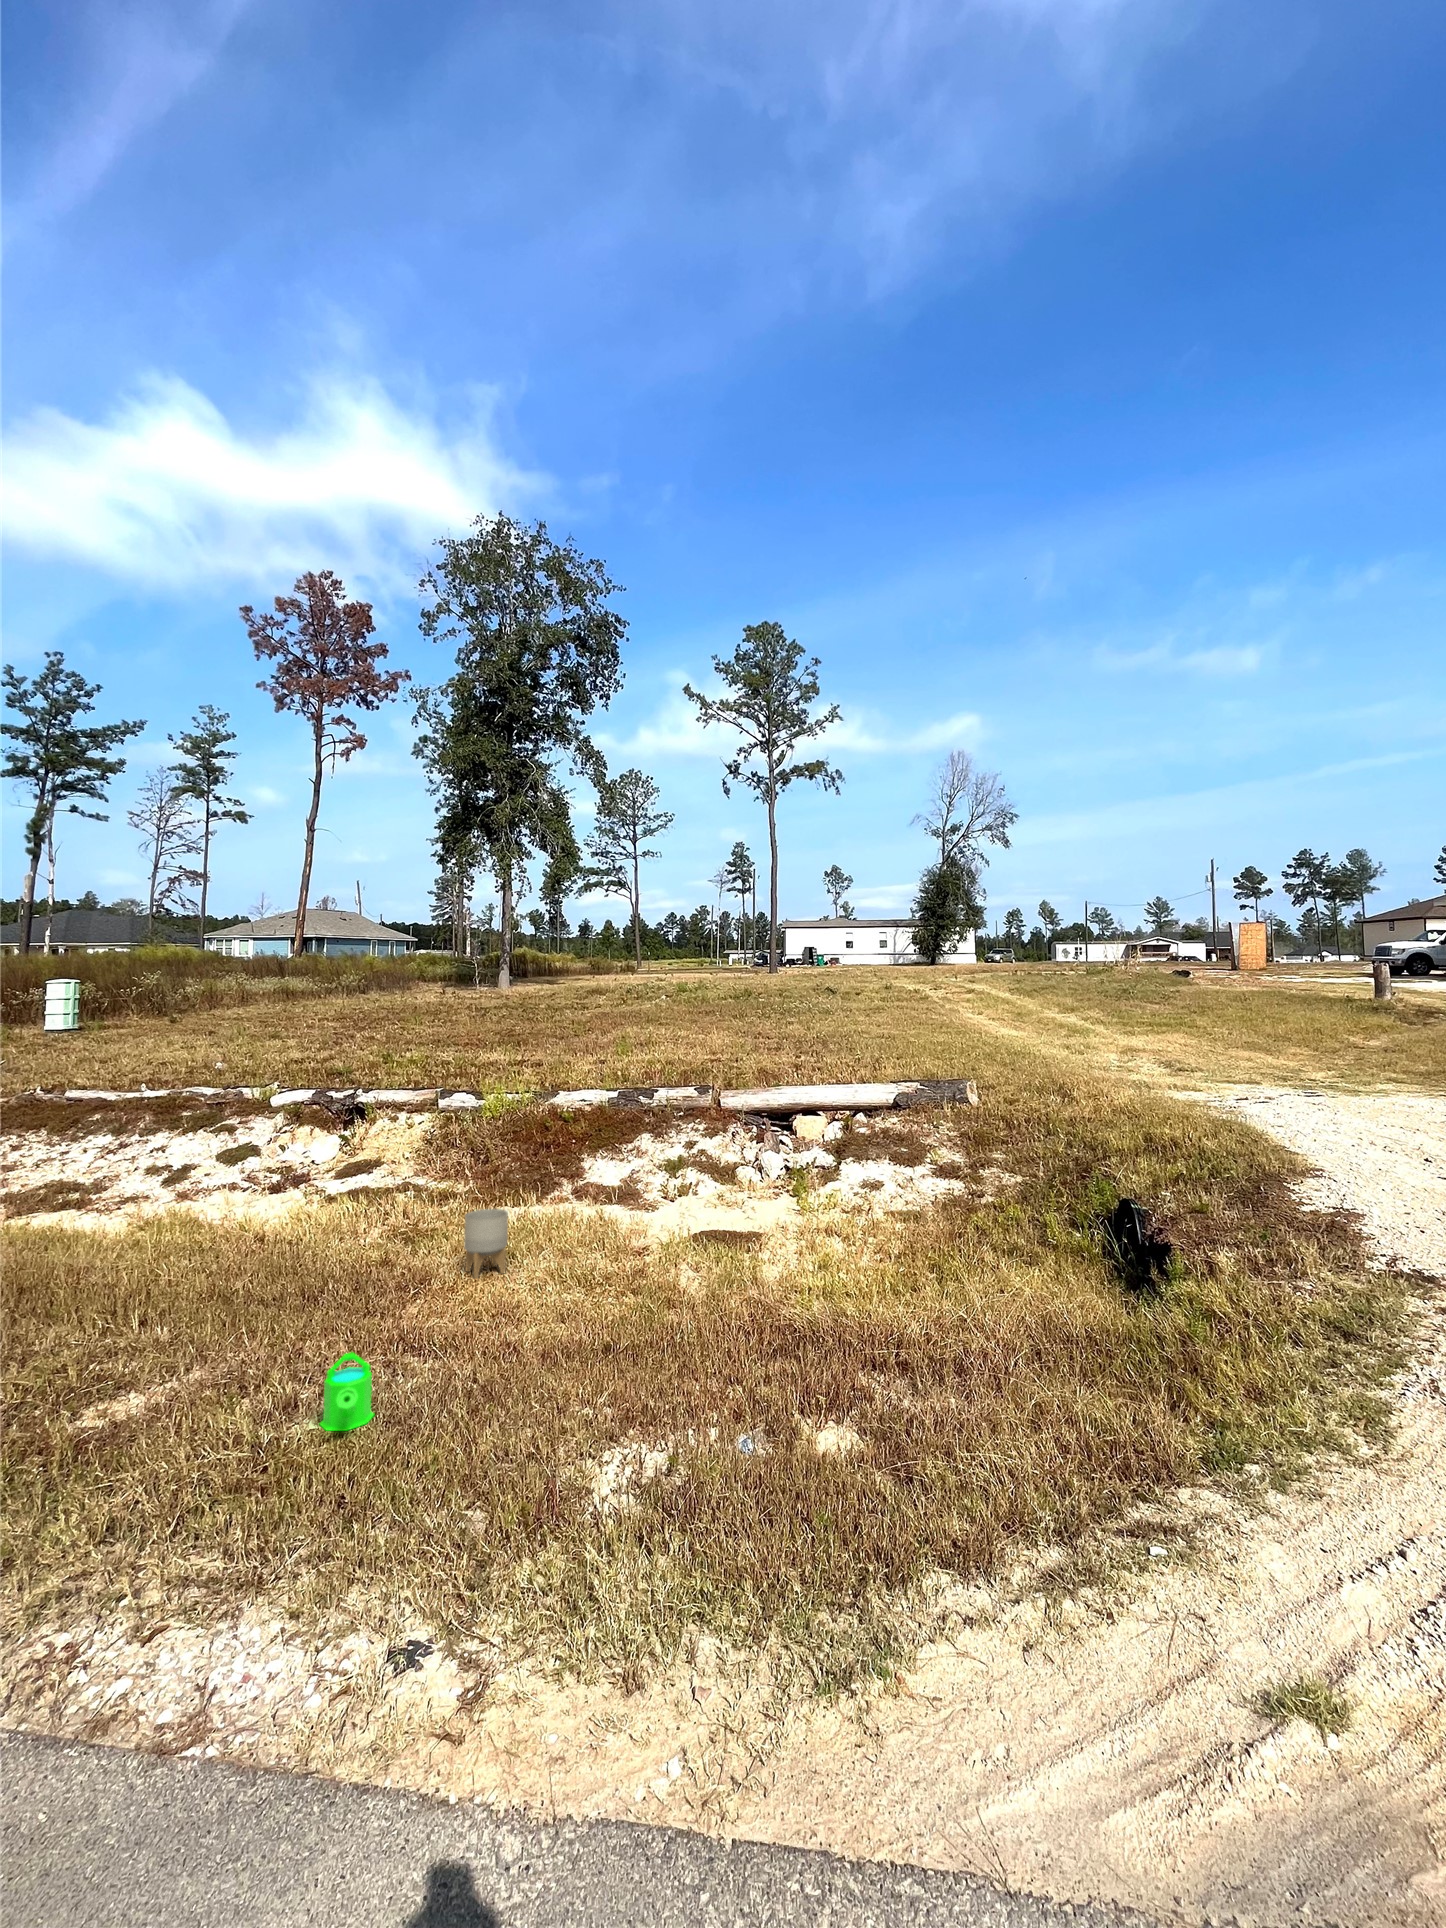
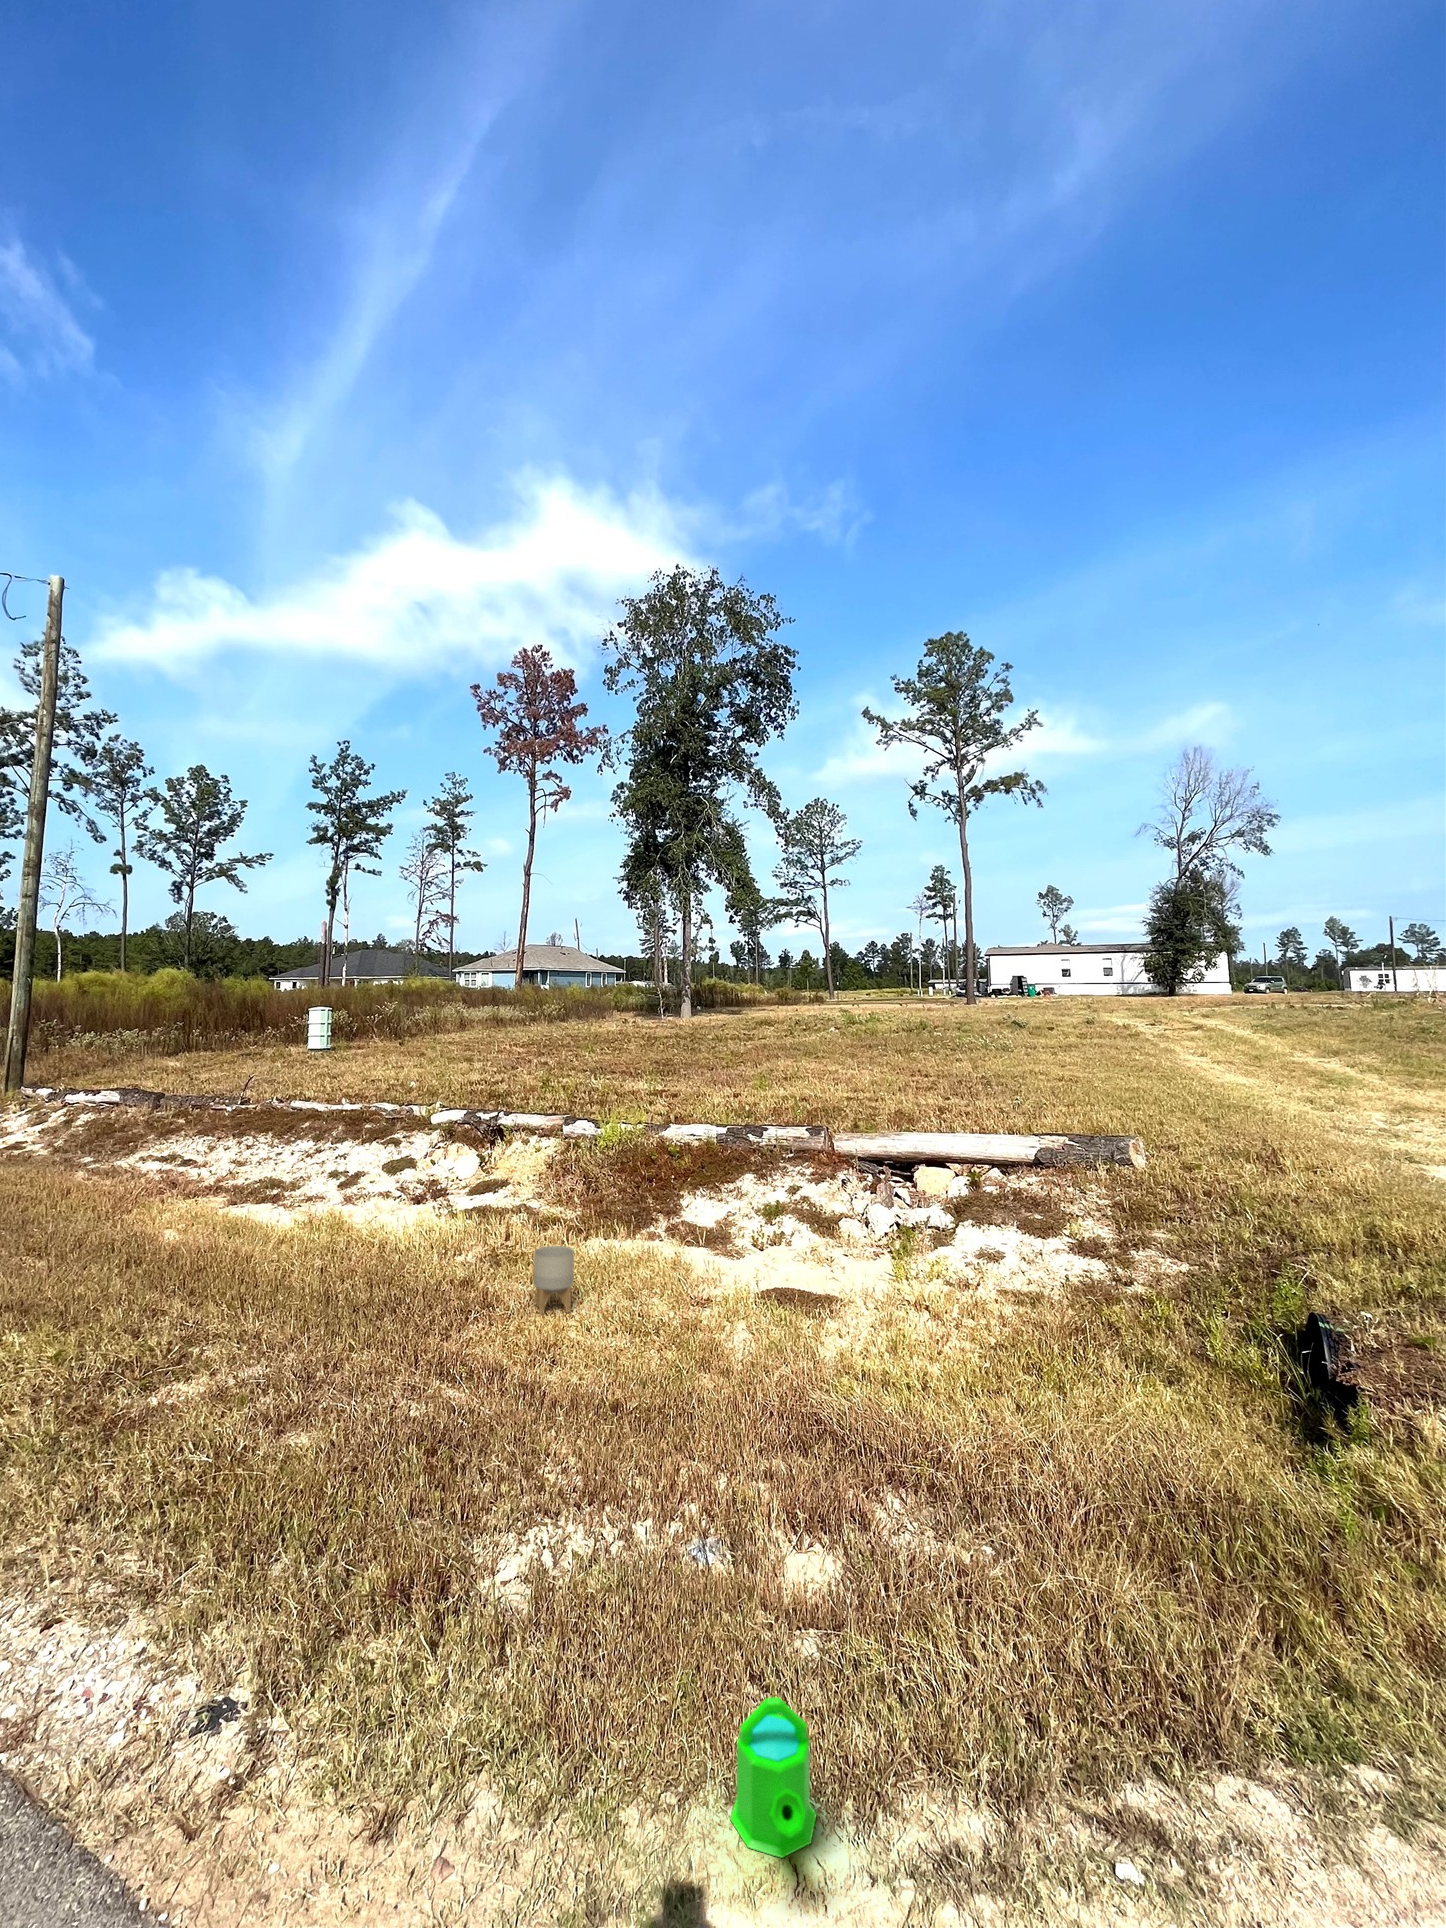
watering can: present [320,1352,374,1431] -> present [731,1697,816,1858]

